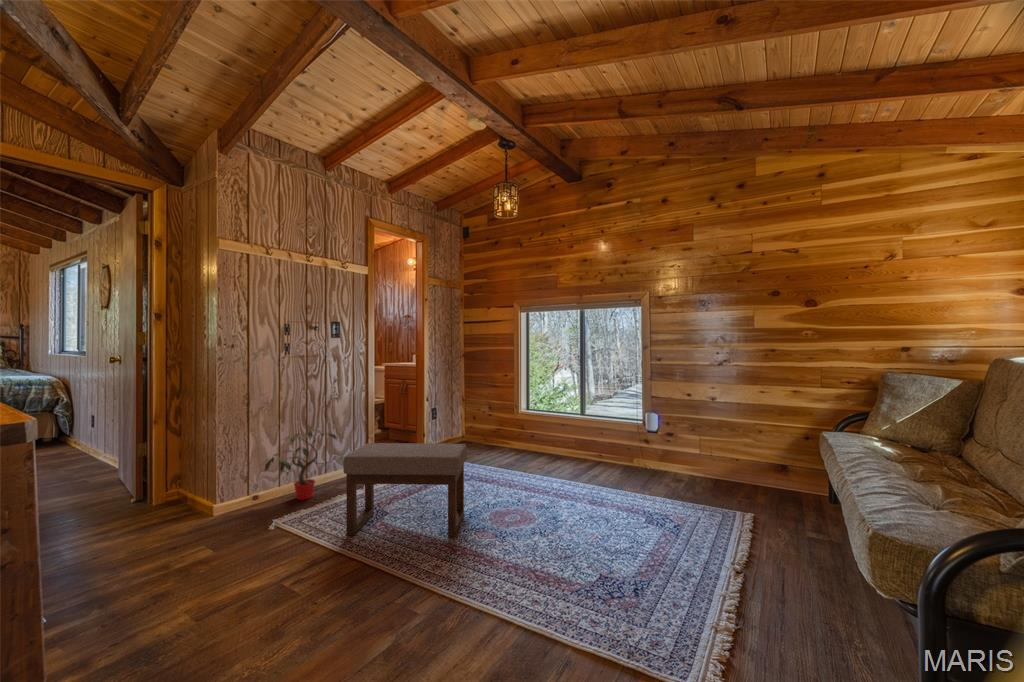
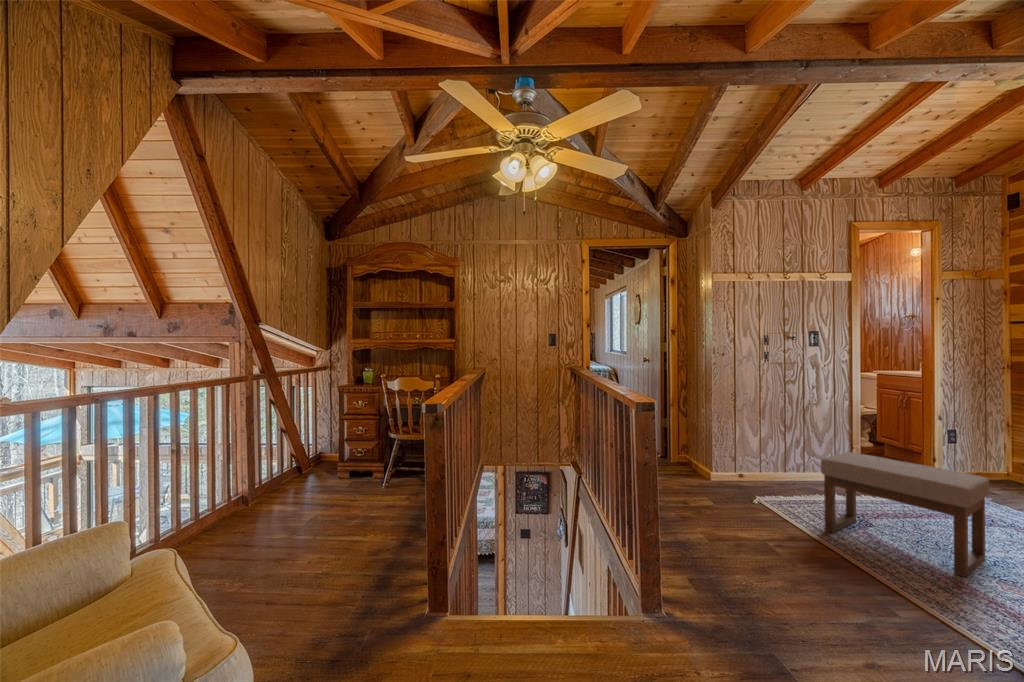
potted plant: present [265,429,344,500] -> none [745,428,832,489]

